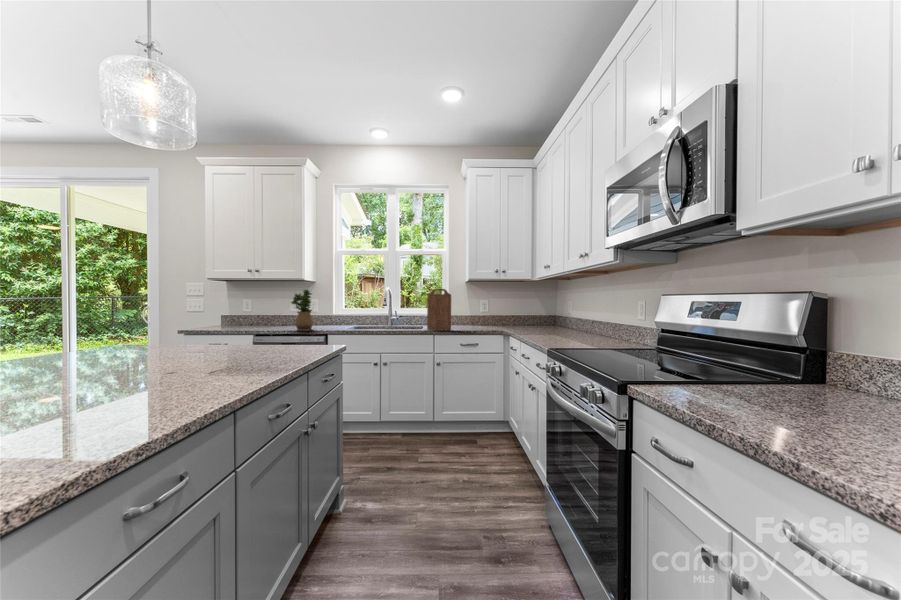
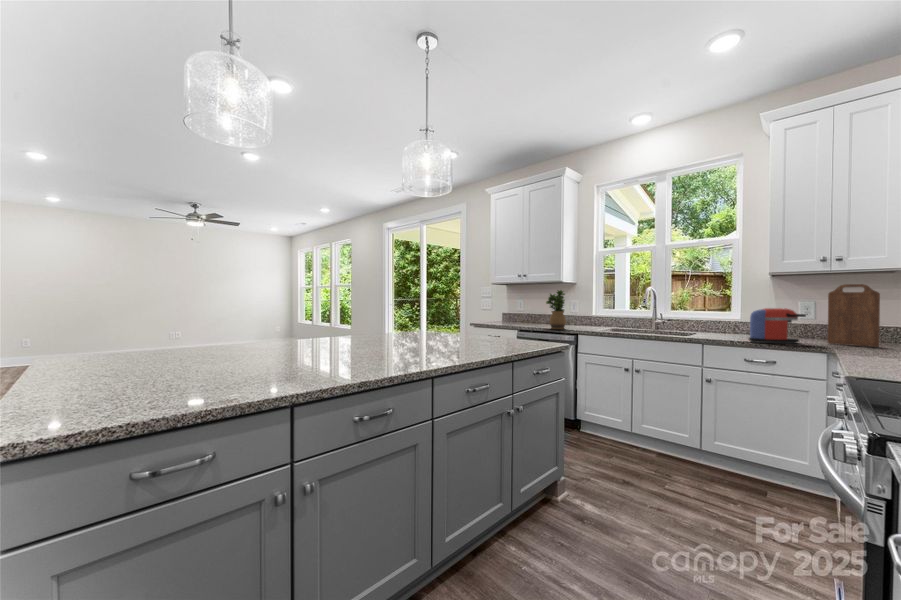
cutting board: present [427,289,451,330] -> present [828,284,880,347]
coffee maker: none [466,306,495,332] -> present [749,308,806,343]

